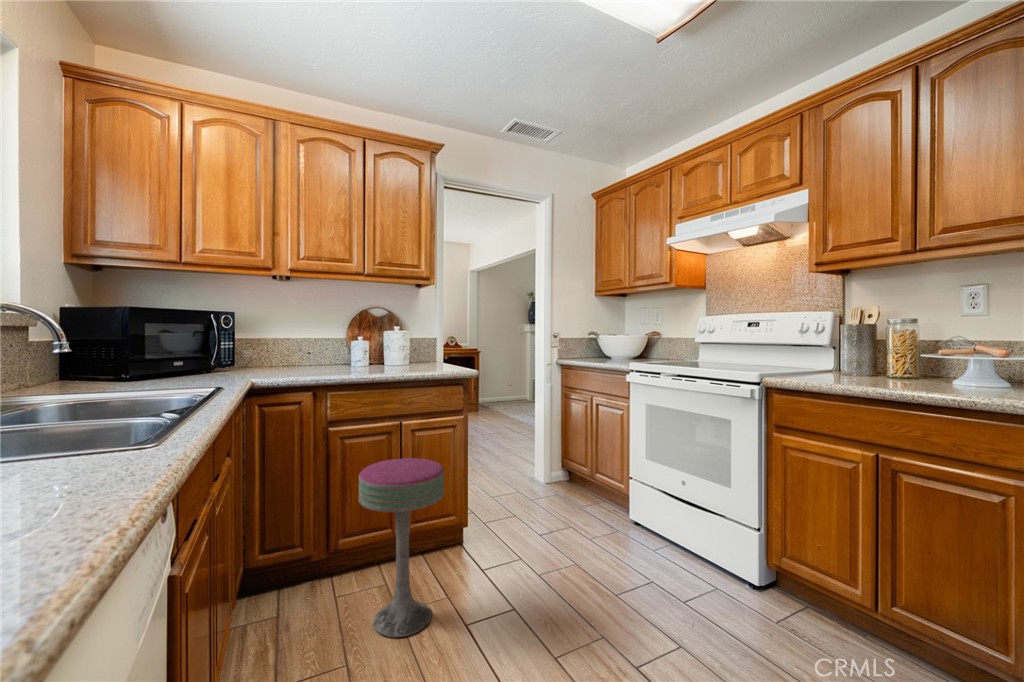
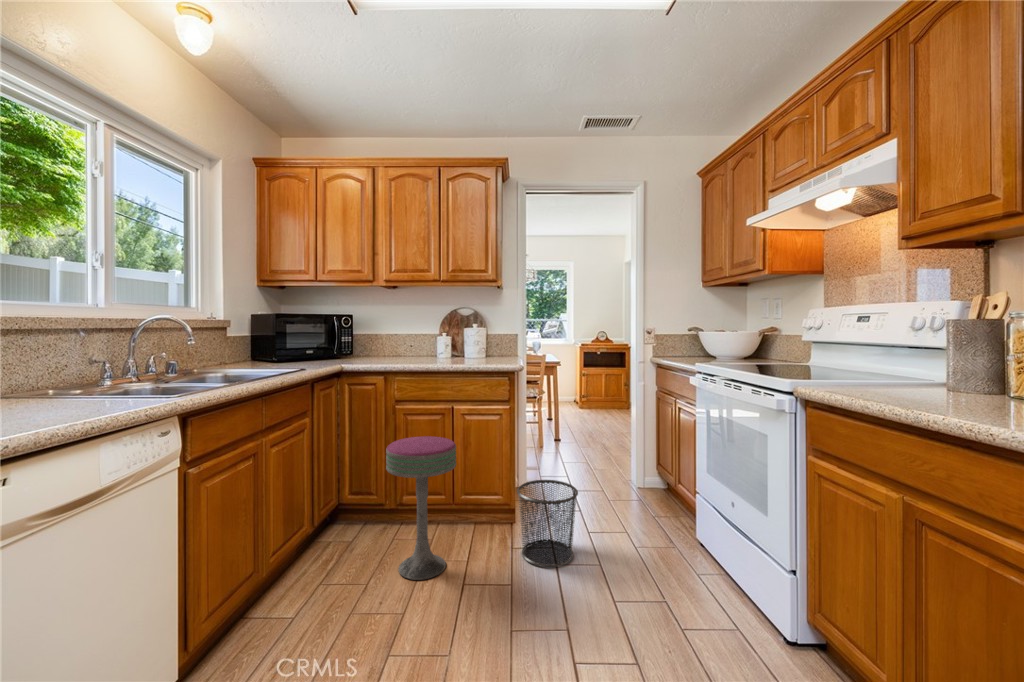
waste bin: none [492,489,556,582] -> present [517,480,578,567]

